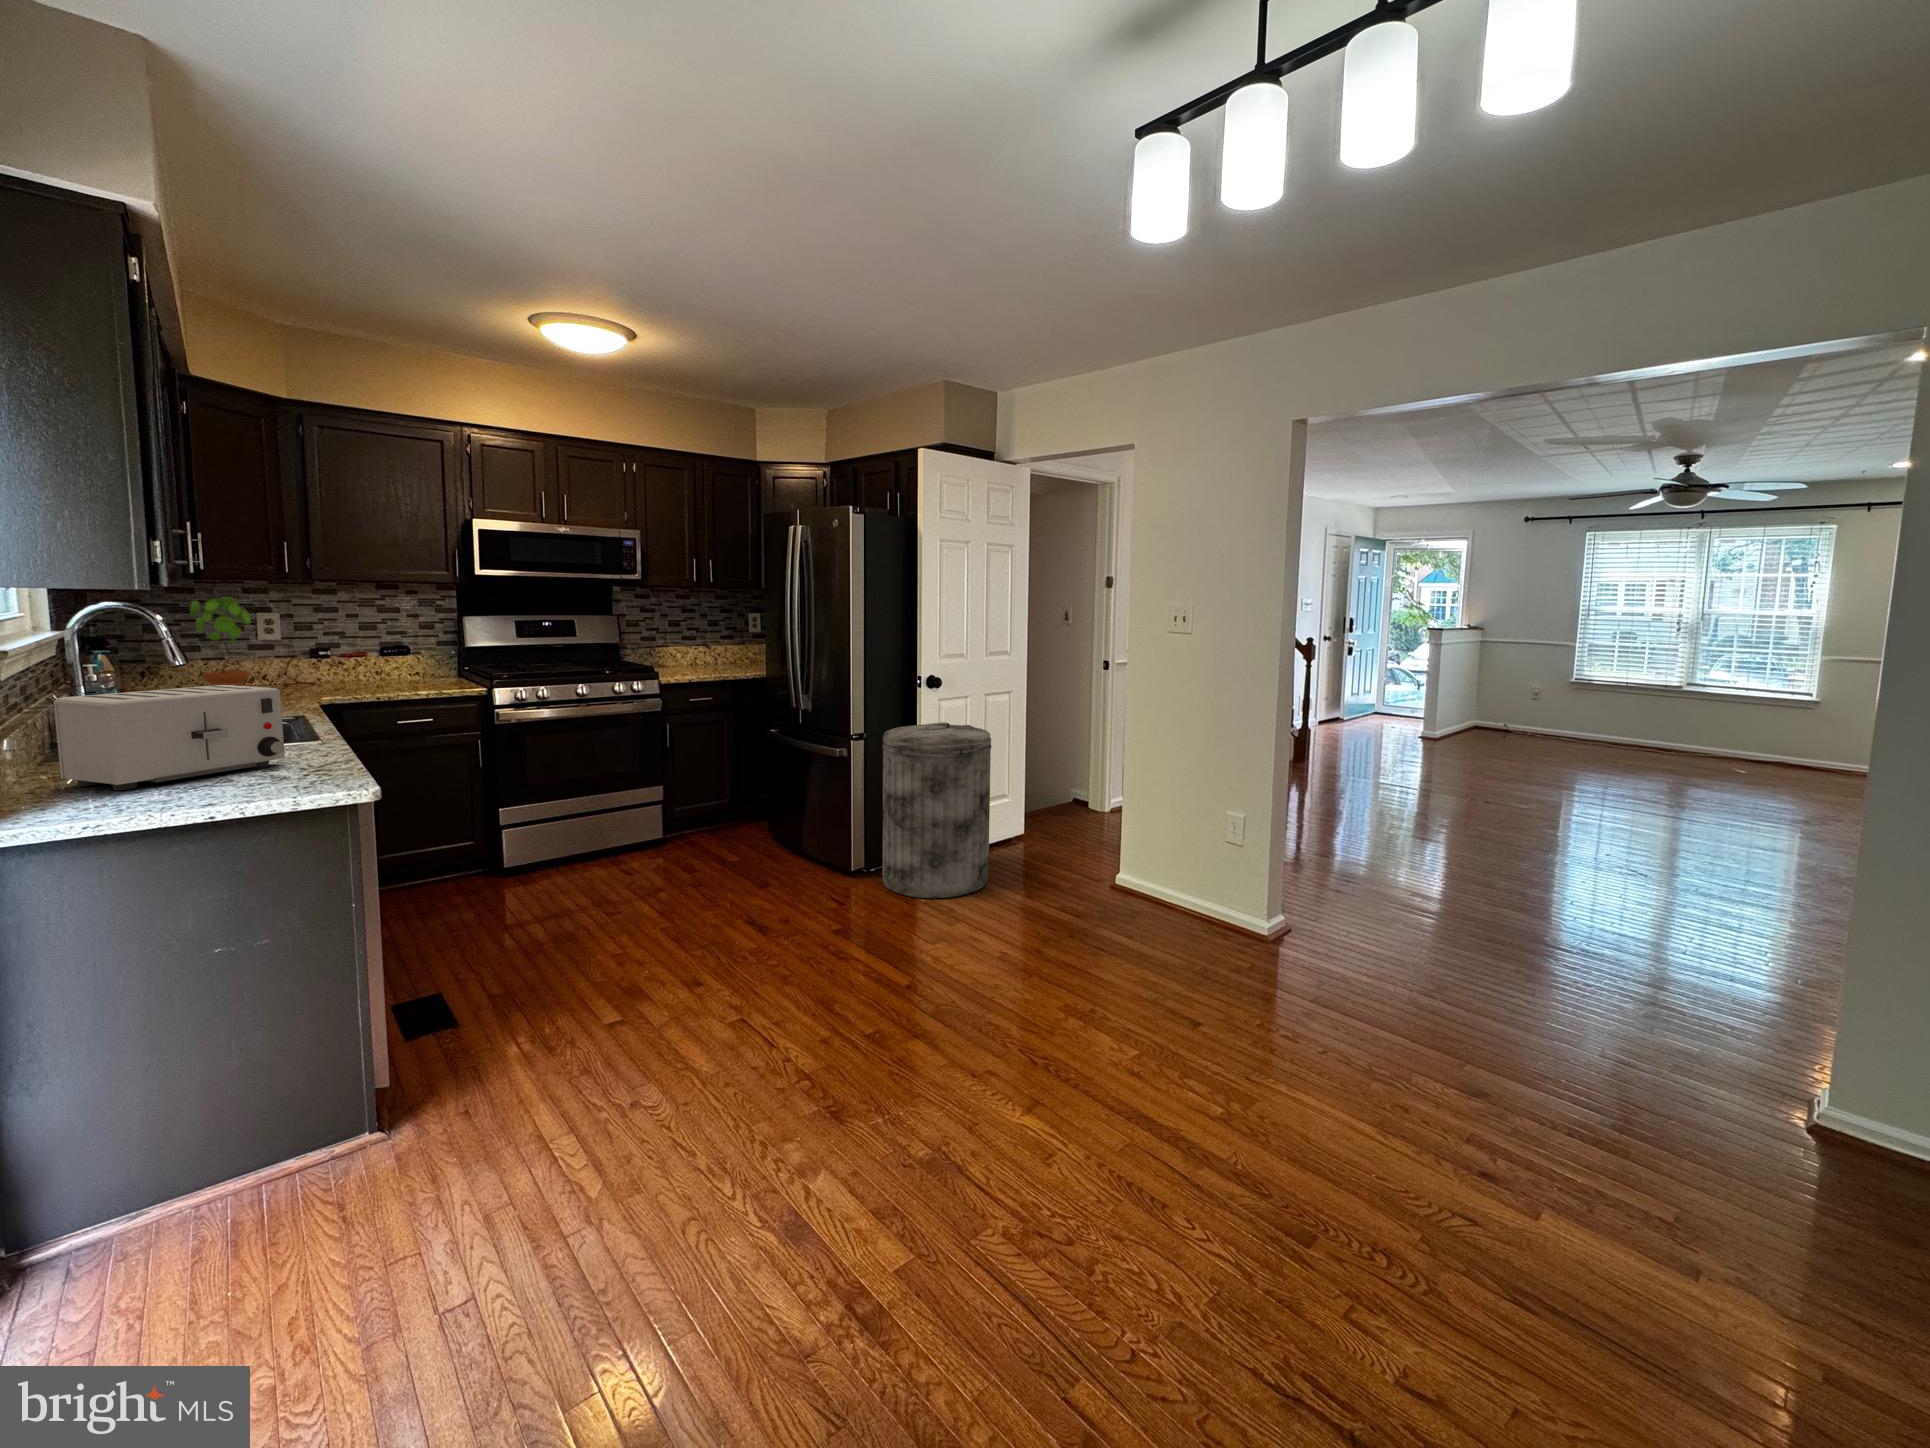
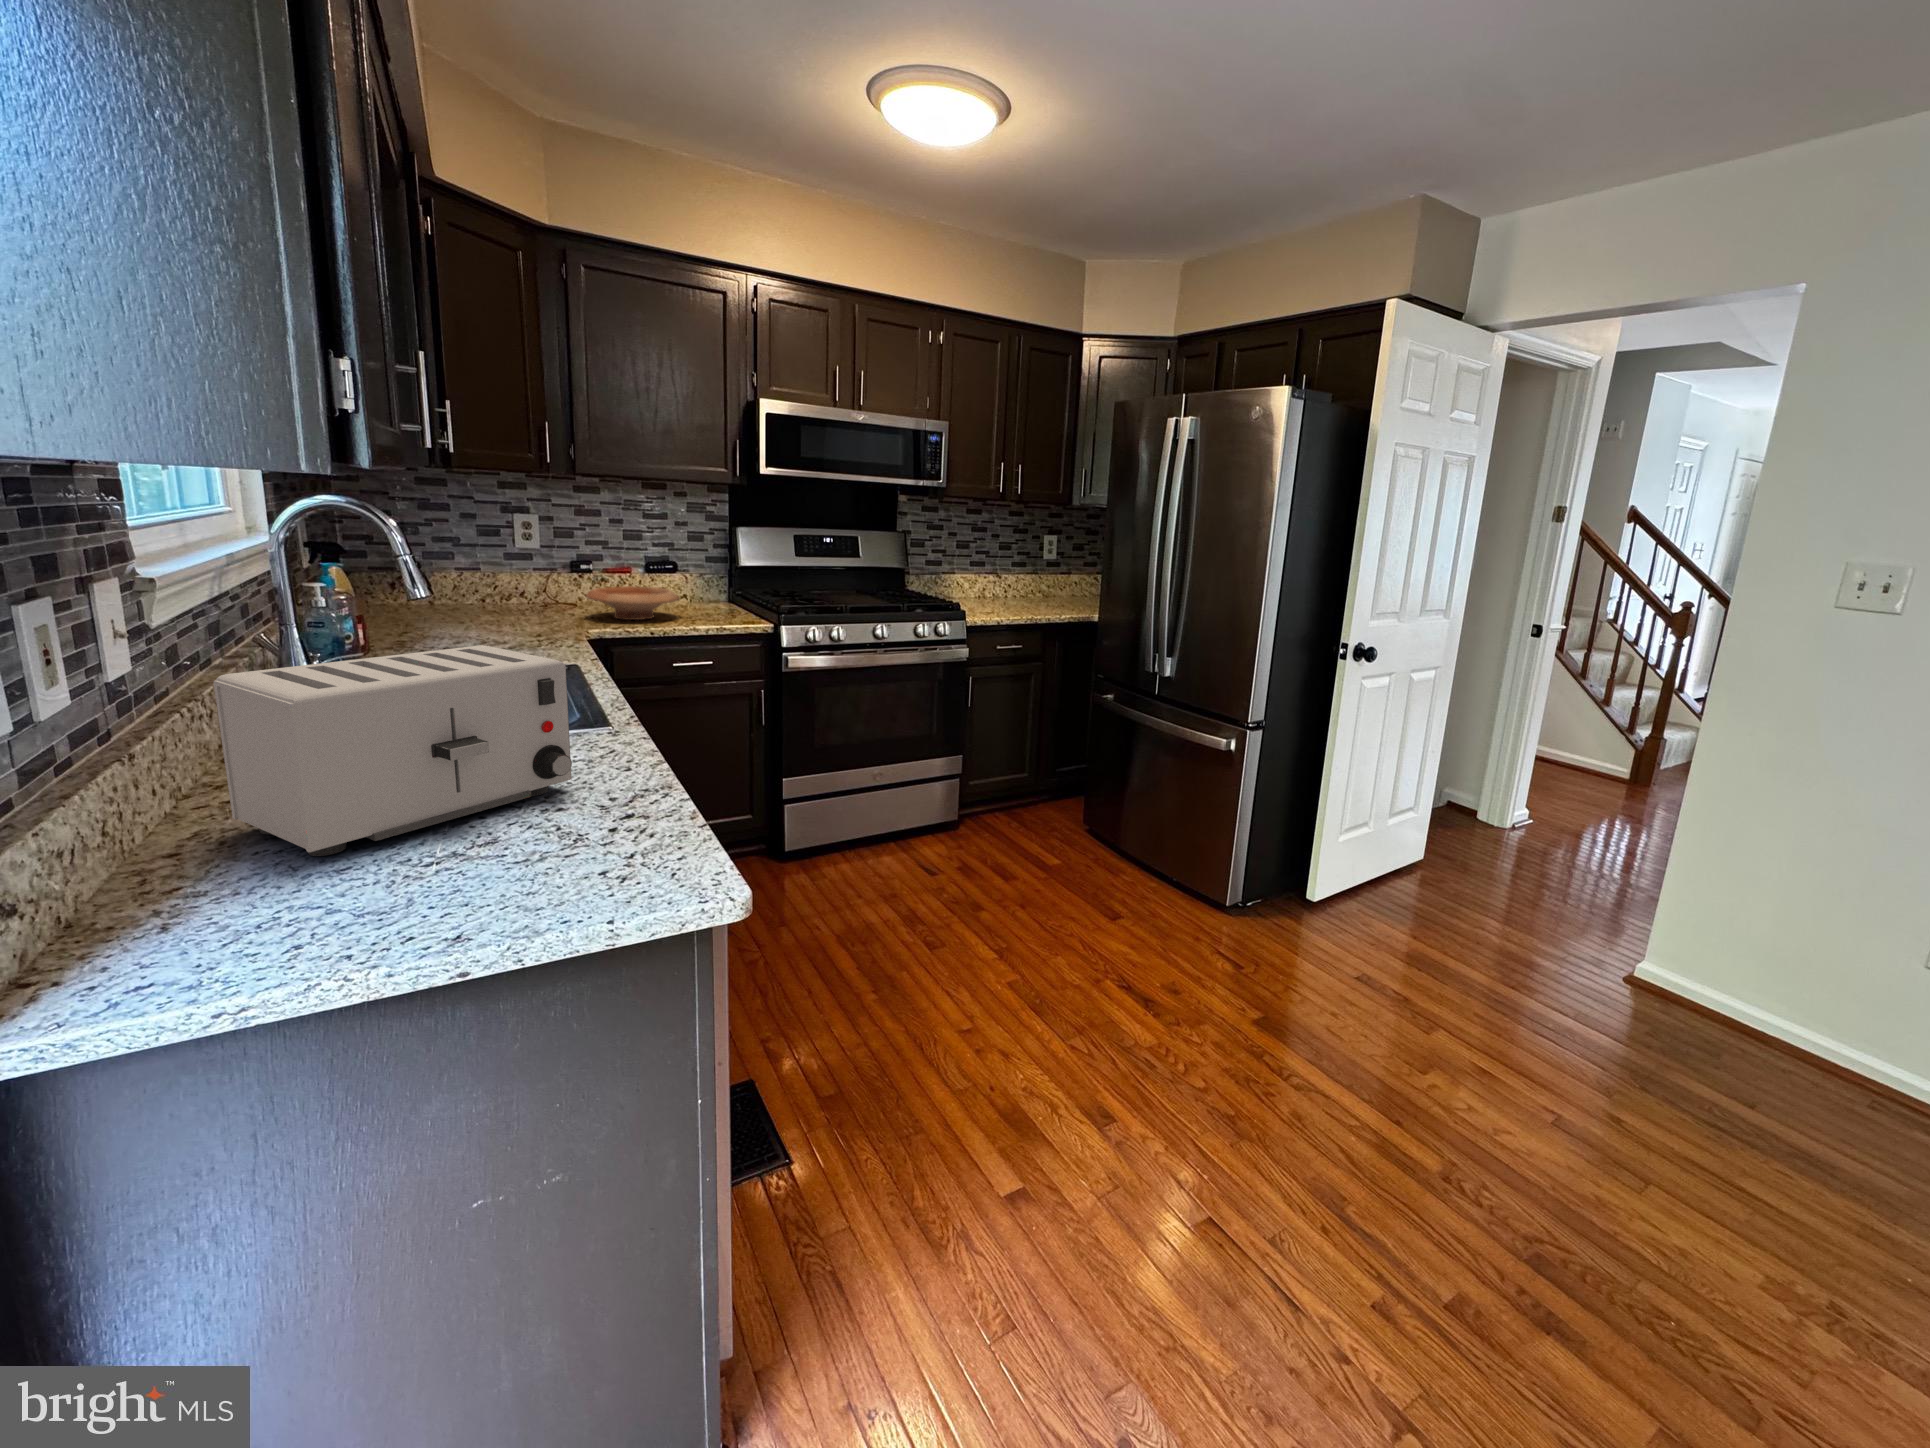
potted plant: present [190,597,251,686] -> none [441,492,508,622]
wooden bowl: none [321,666,408,691] -> present [586,586,680,620]
trash can: present [882,722,991,898] -> none [1271,712,1469,976]

